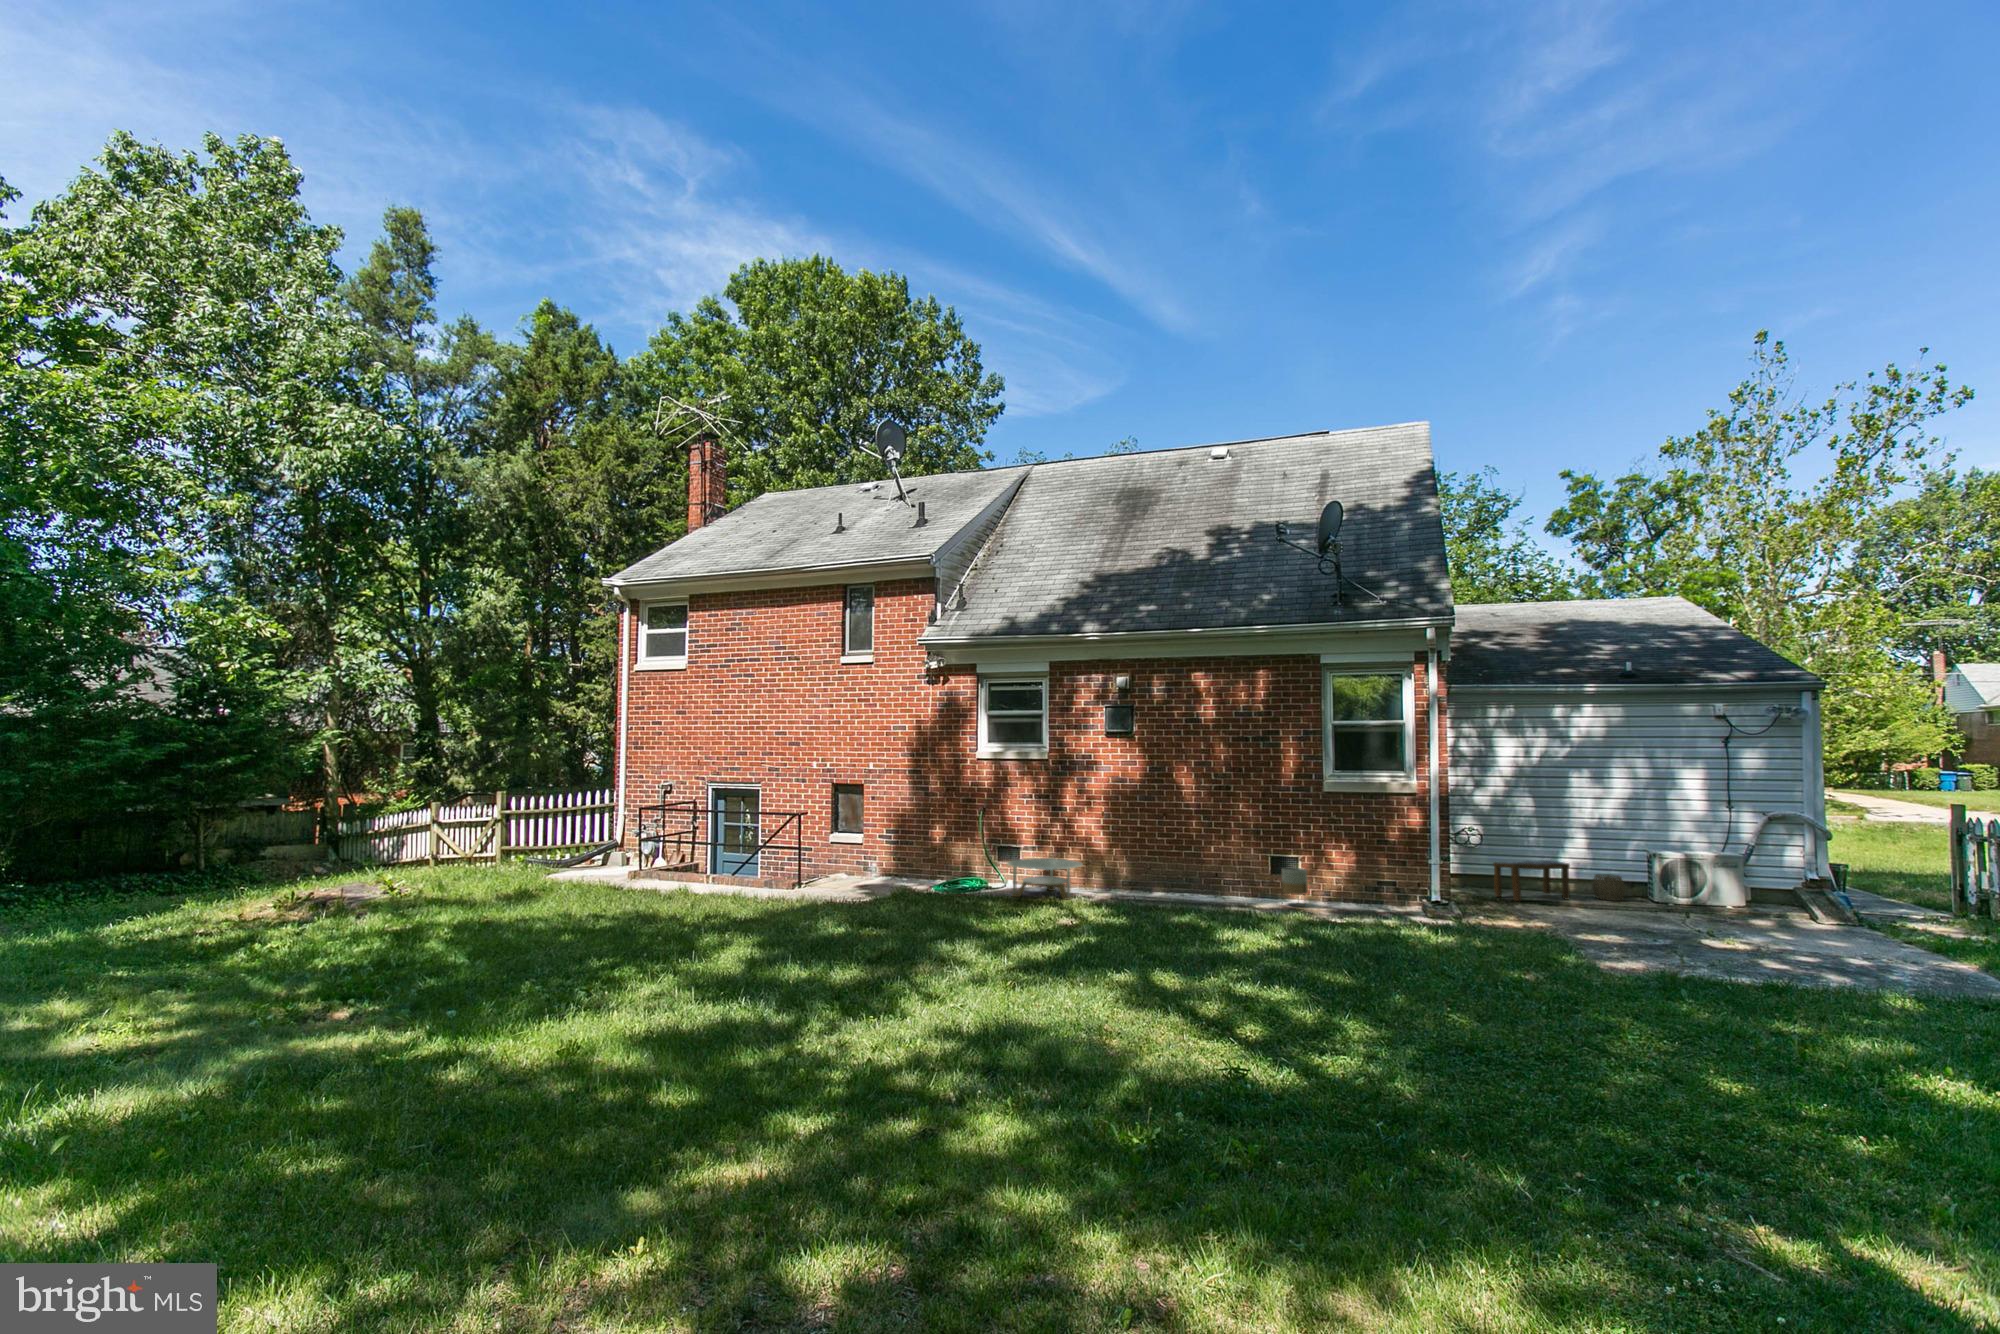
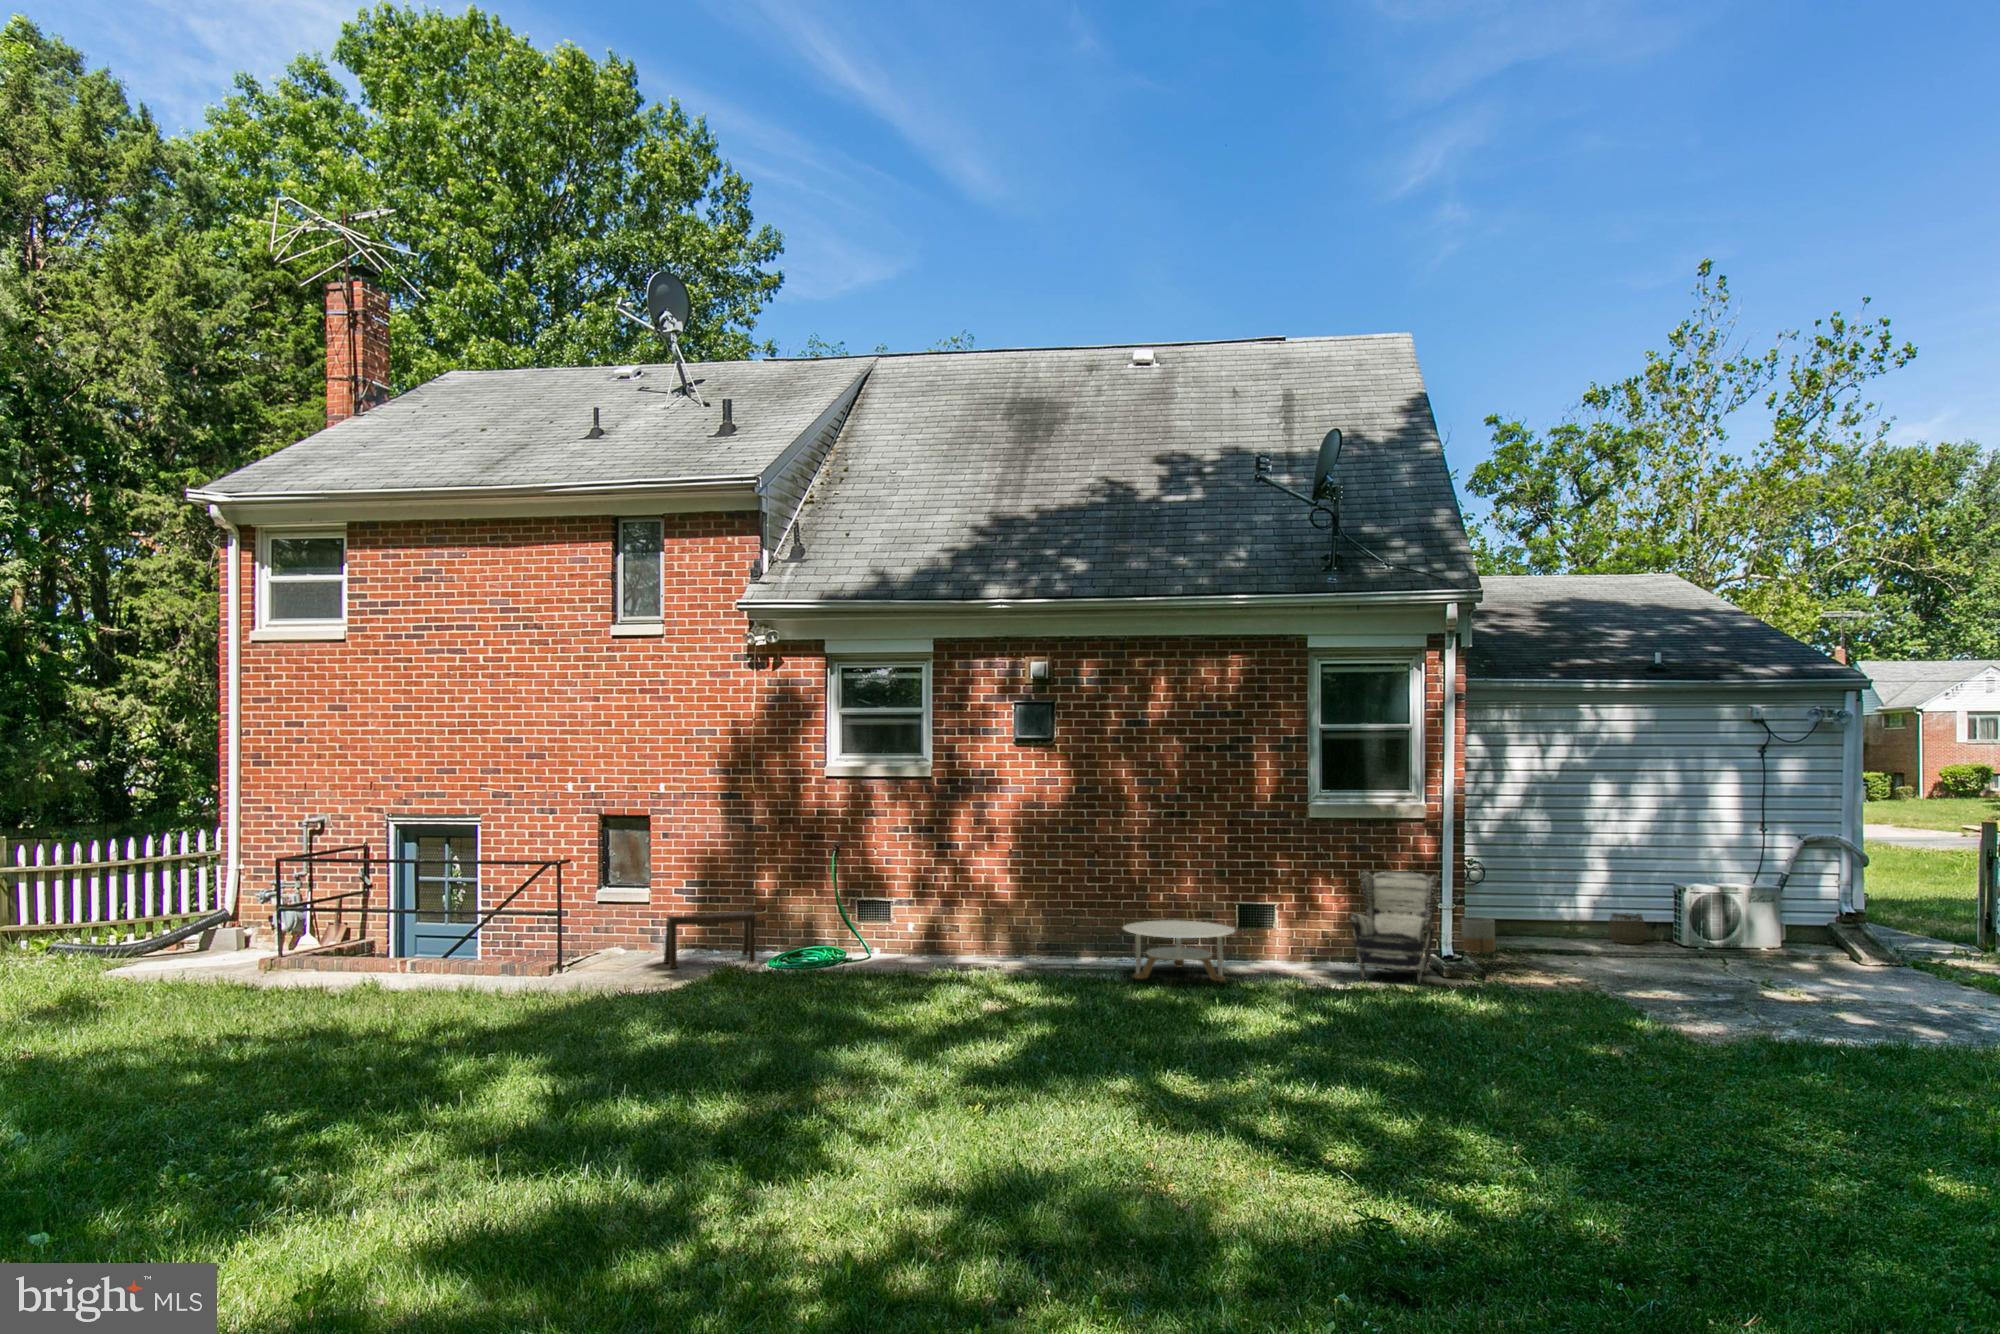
armchair: none [1349,834,1424,922] -> present [1349,871,1438,984]
round table: present [1007,858,1083,900] -> present [1123,920,1235,981]
bench: present [1493,860,1570,901] -> present [664,910,757,968]
planter: present [1281,868,1308,896] -> present [1461,917,1496,954]

